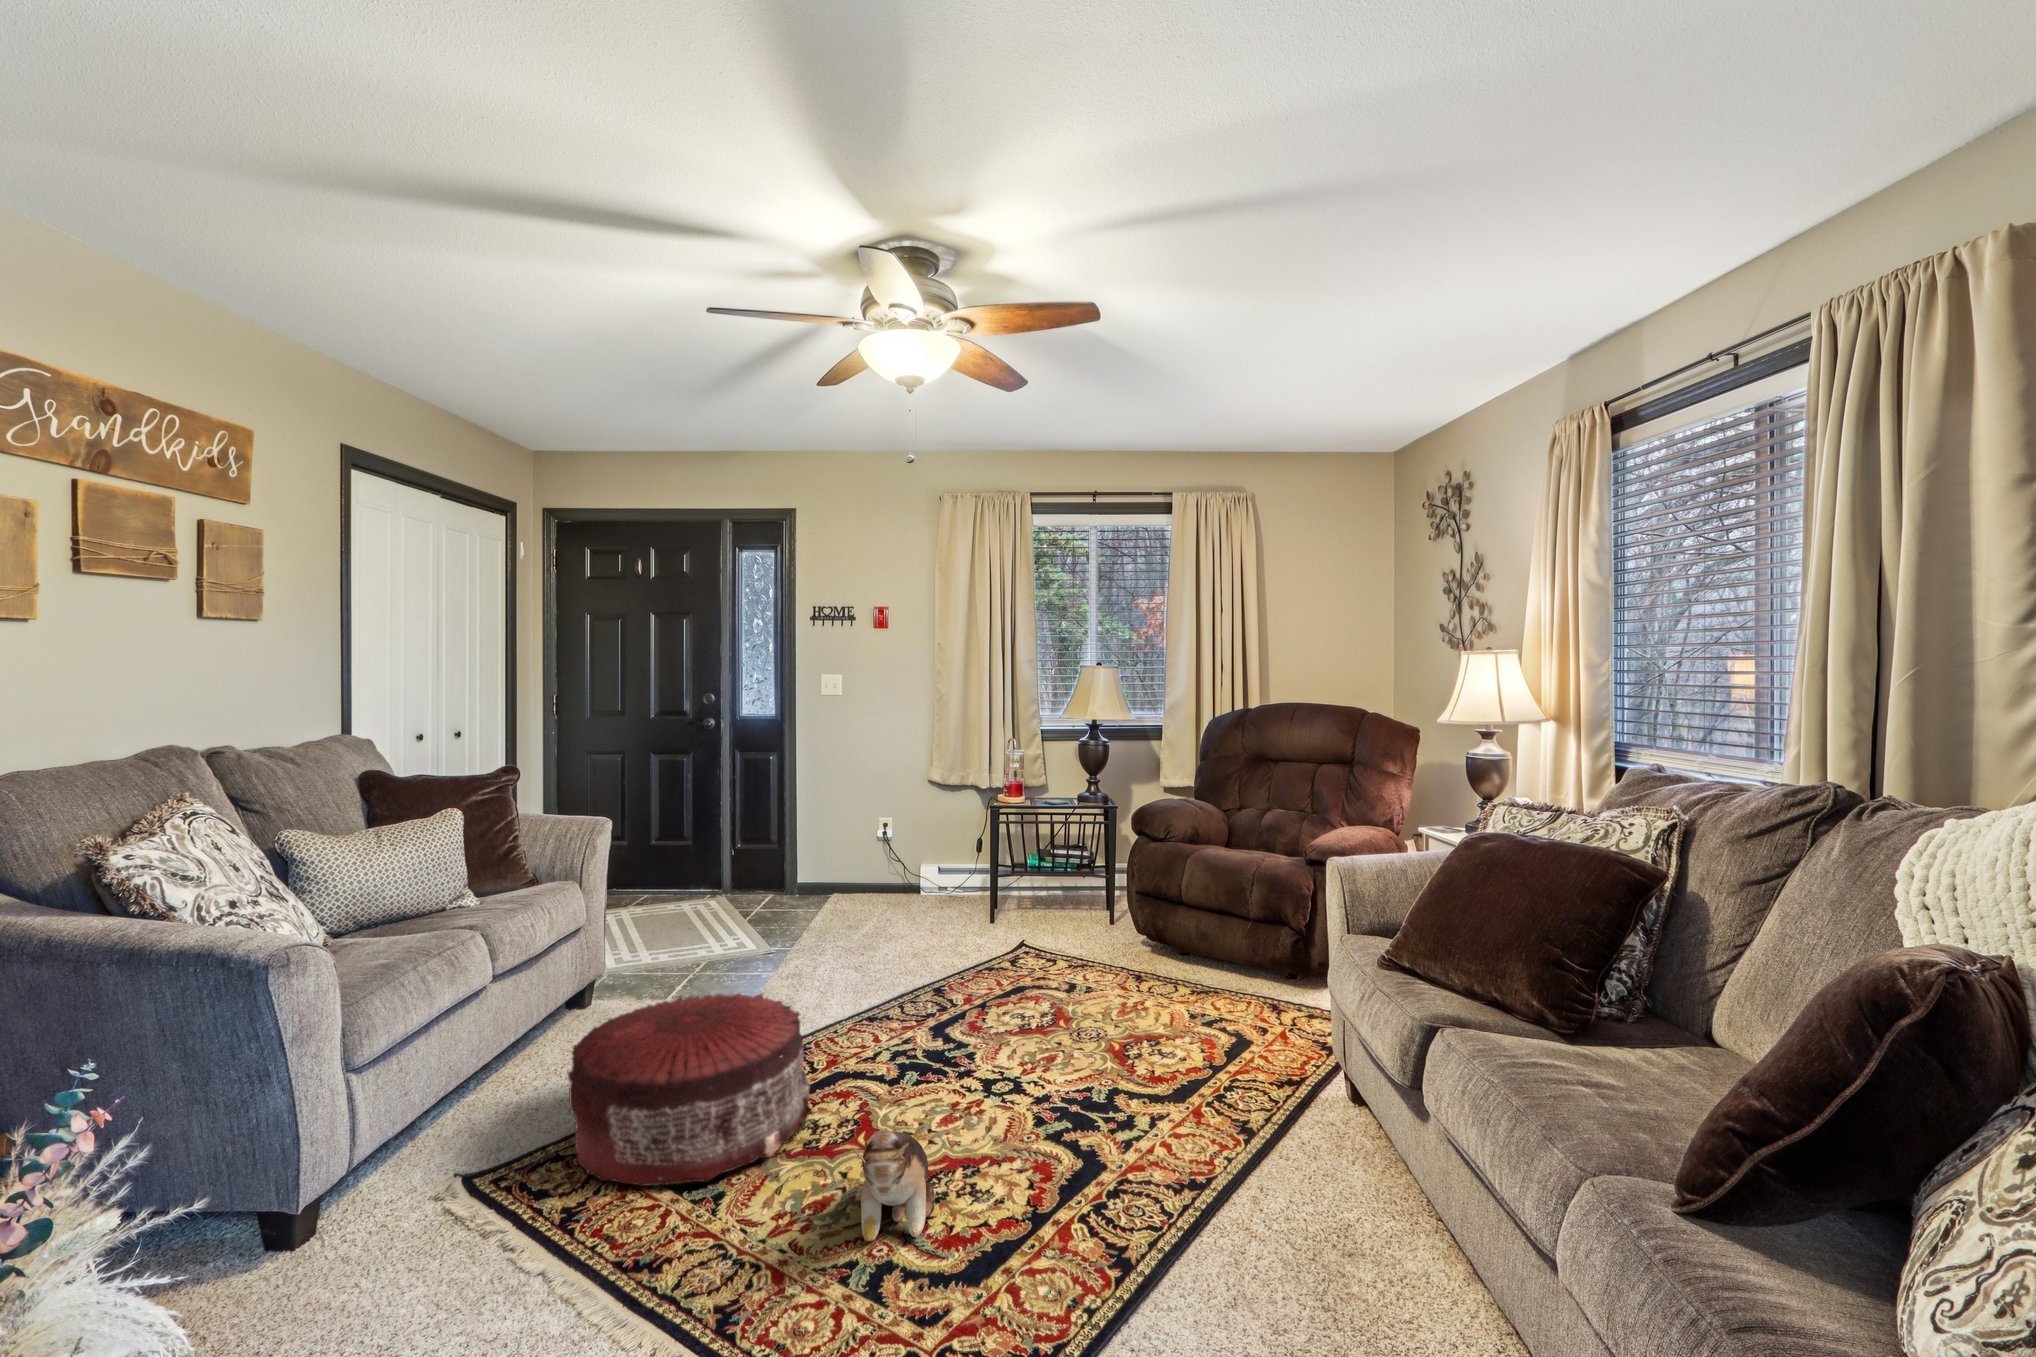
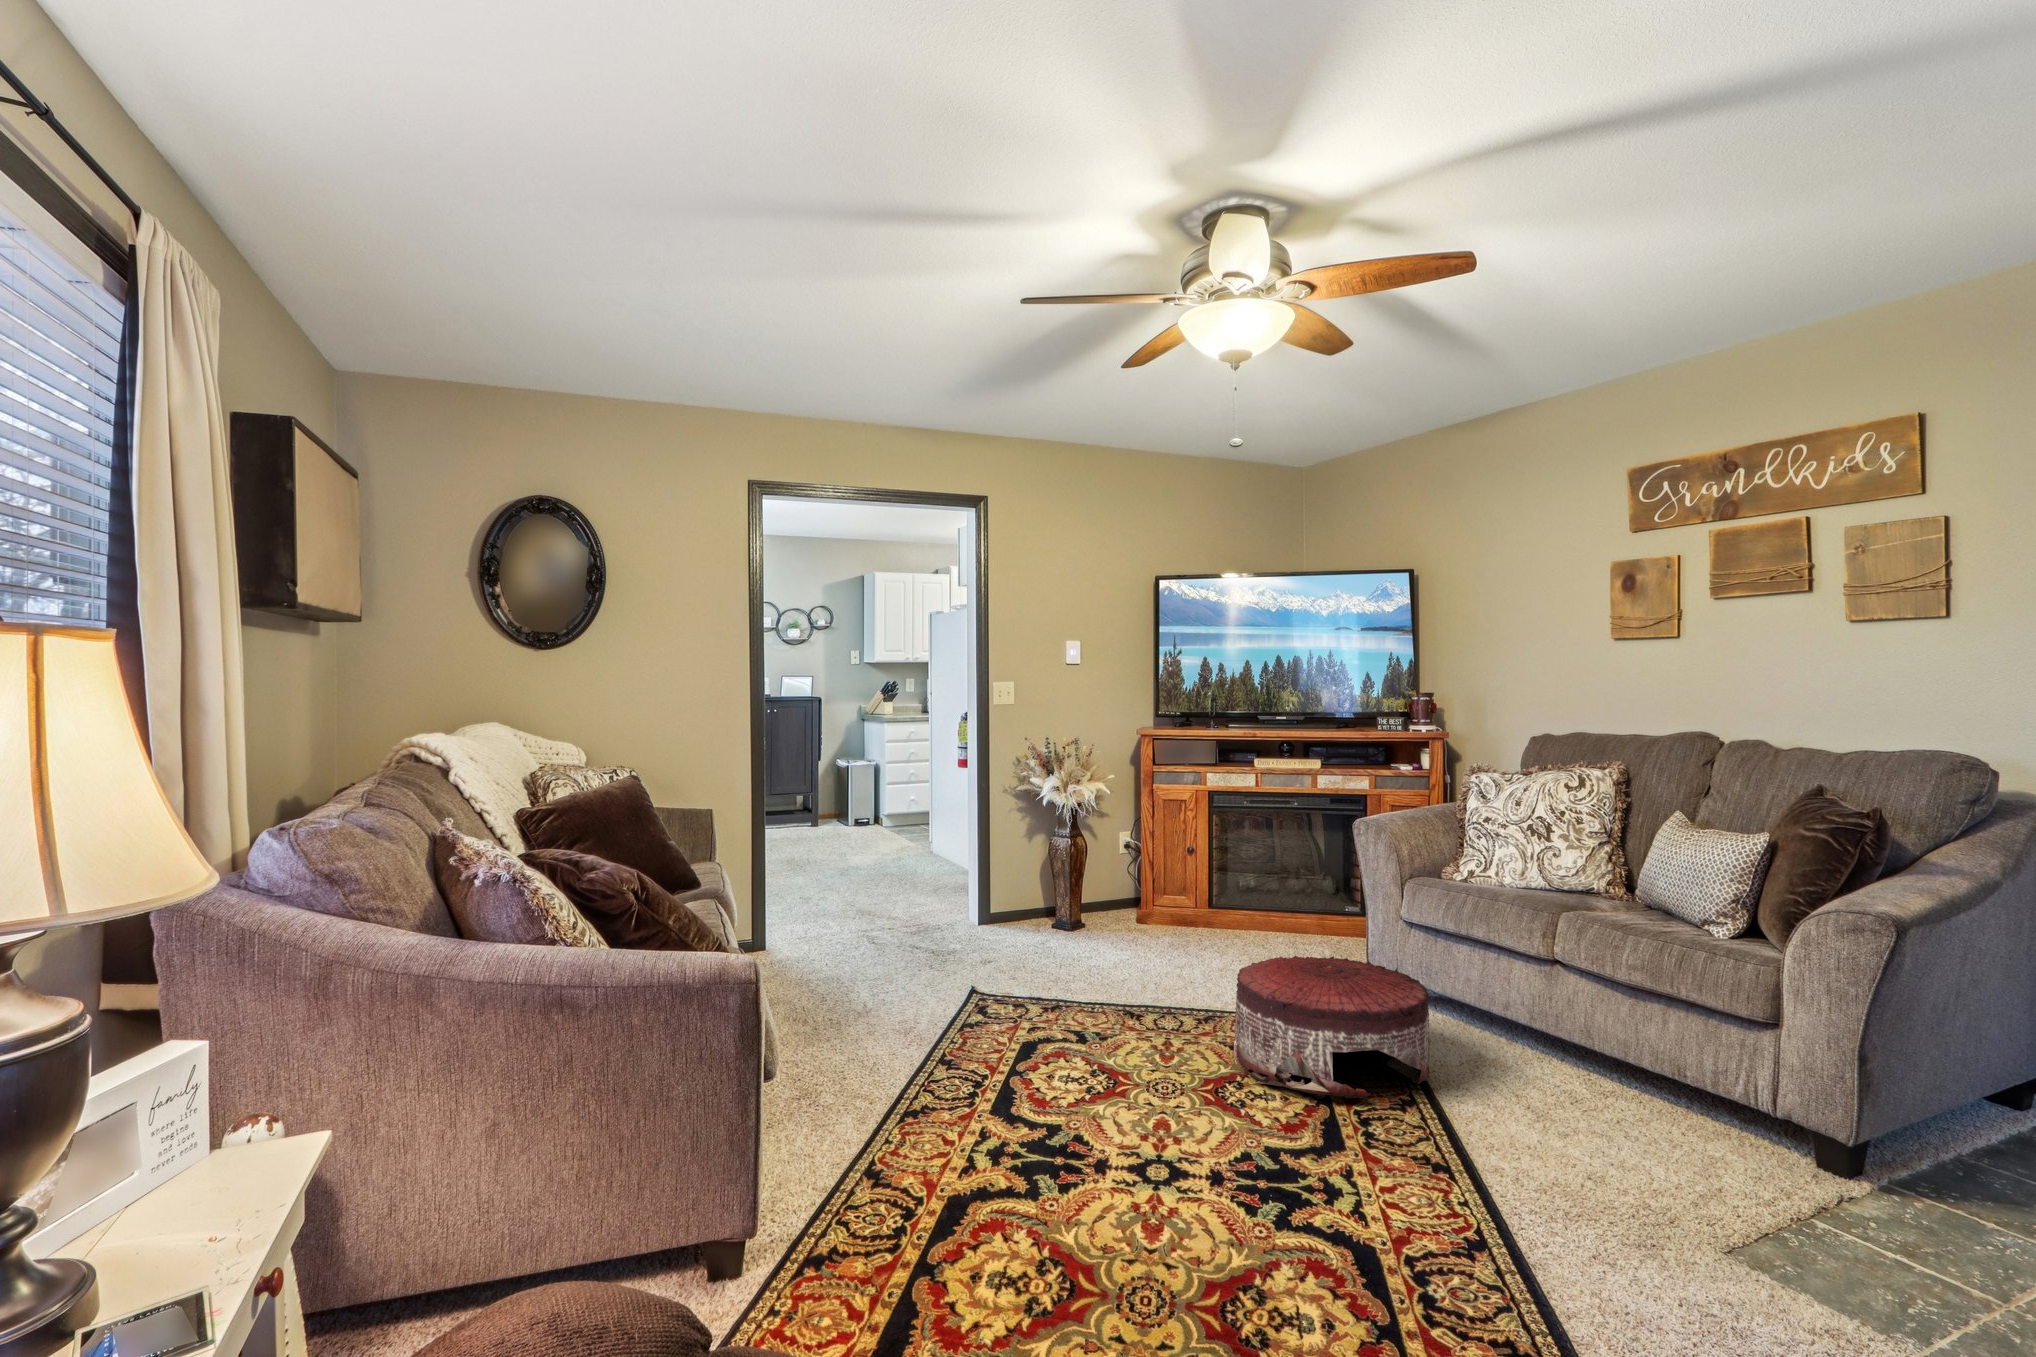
plush toy: present [853,1128,935,1241] -> none [1066,958,1142,1079]

